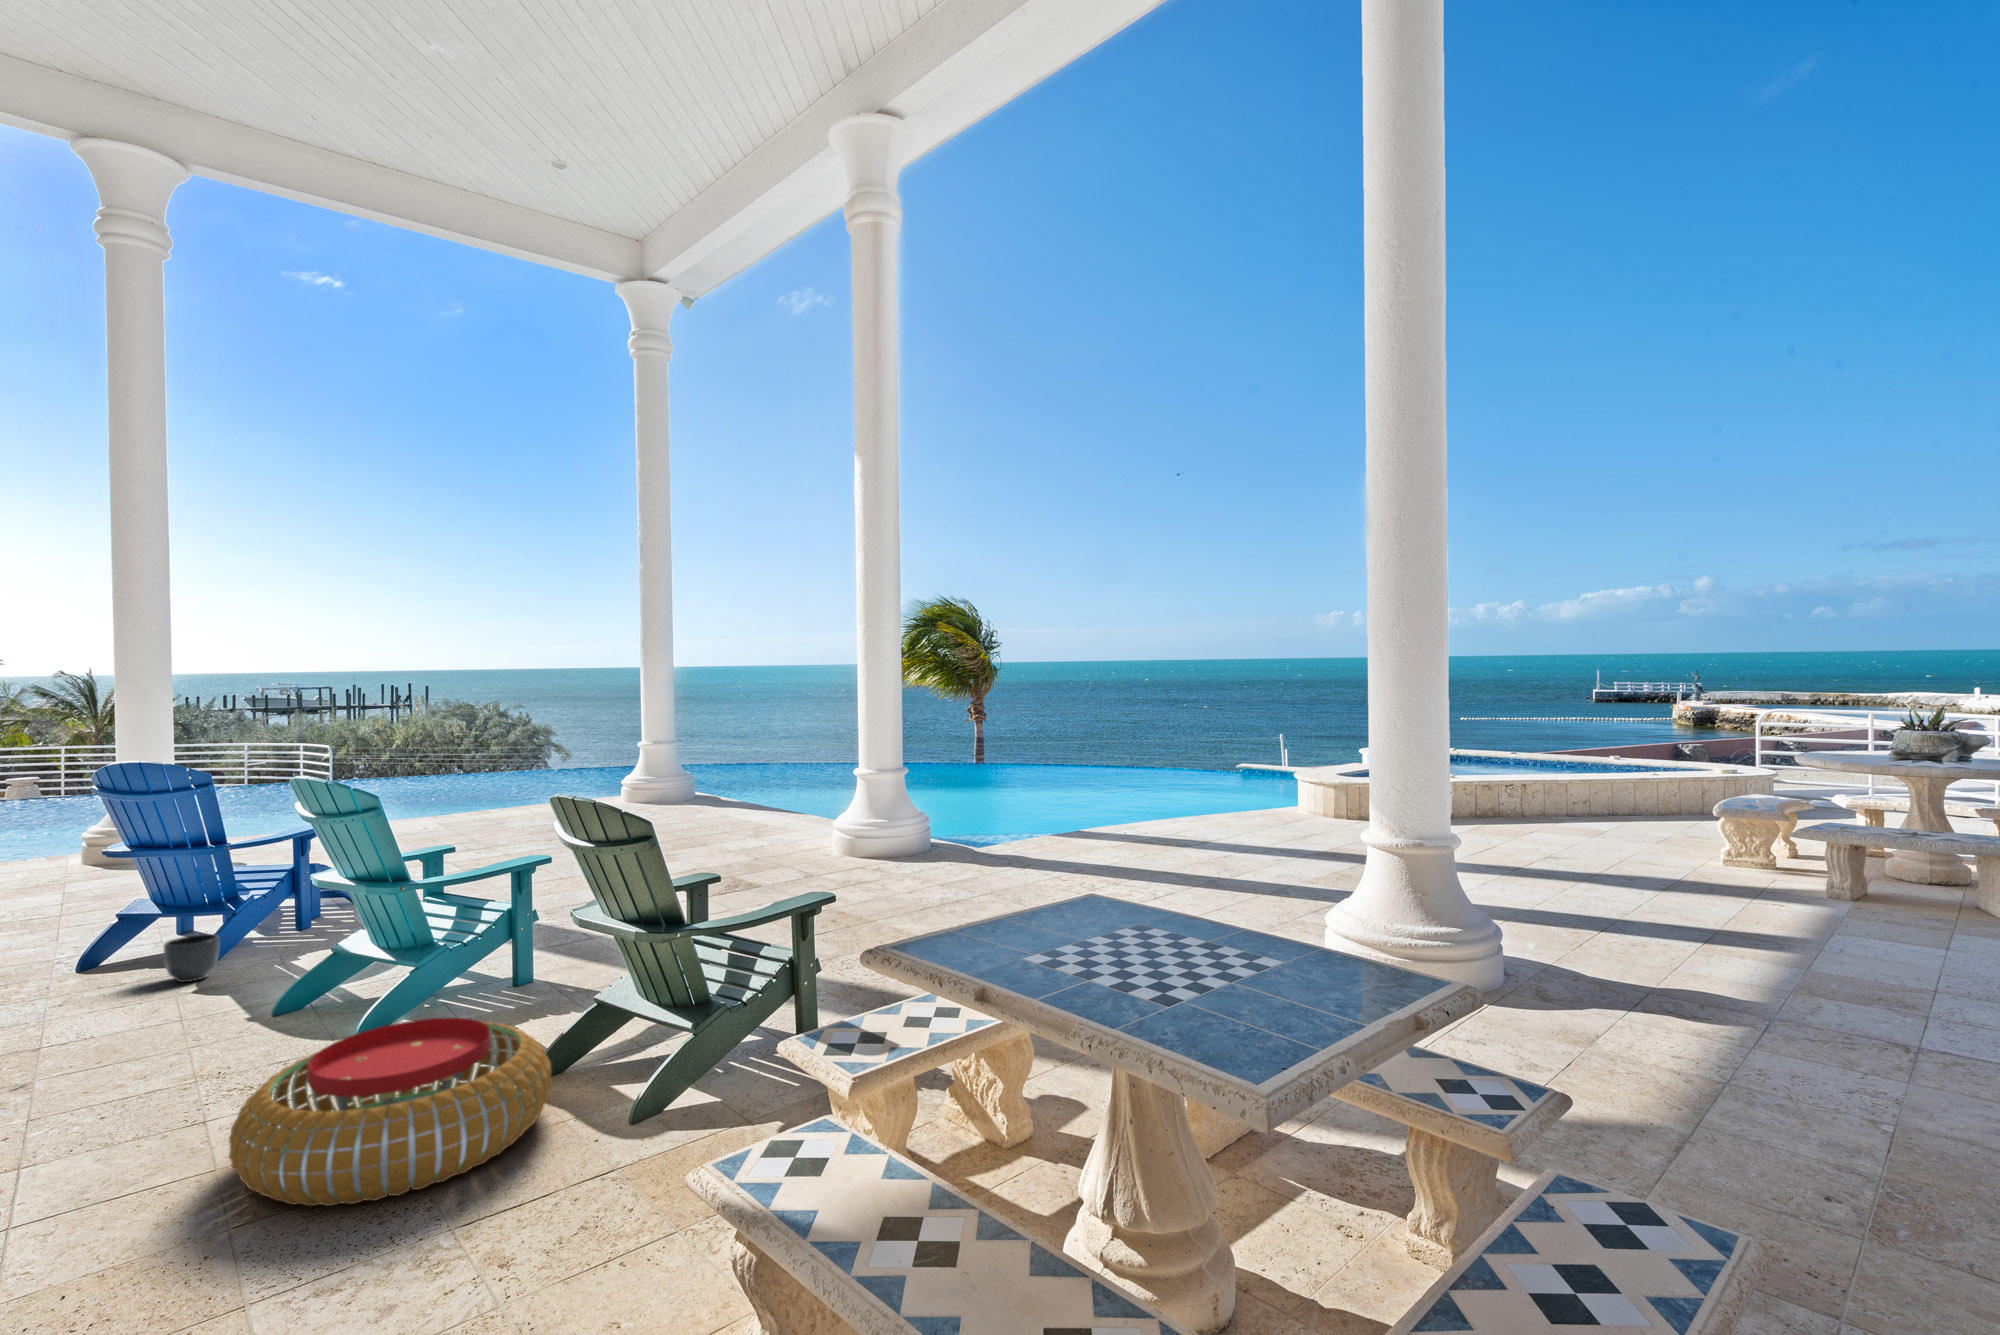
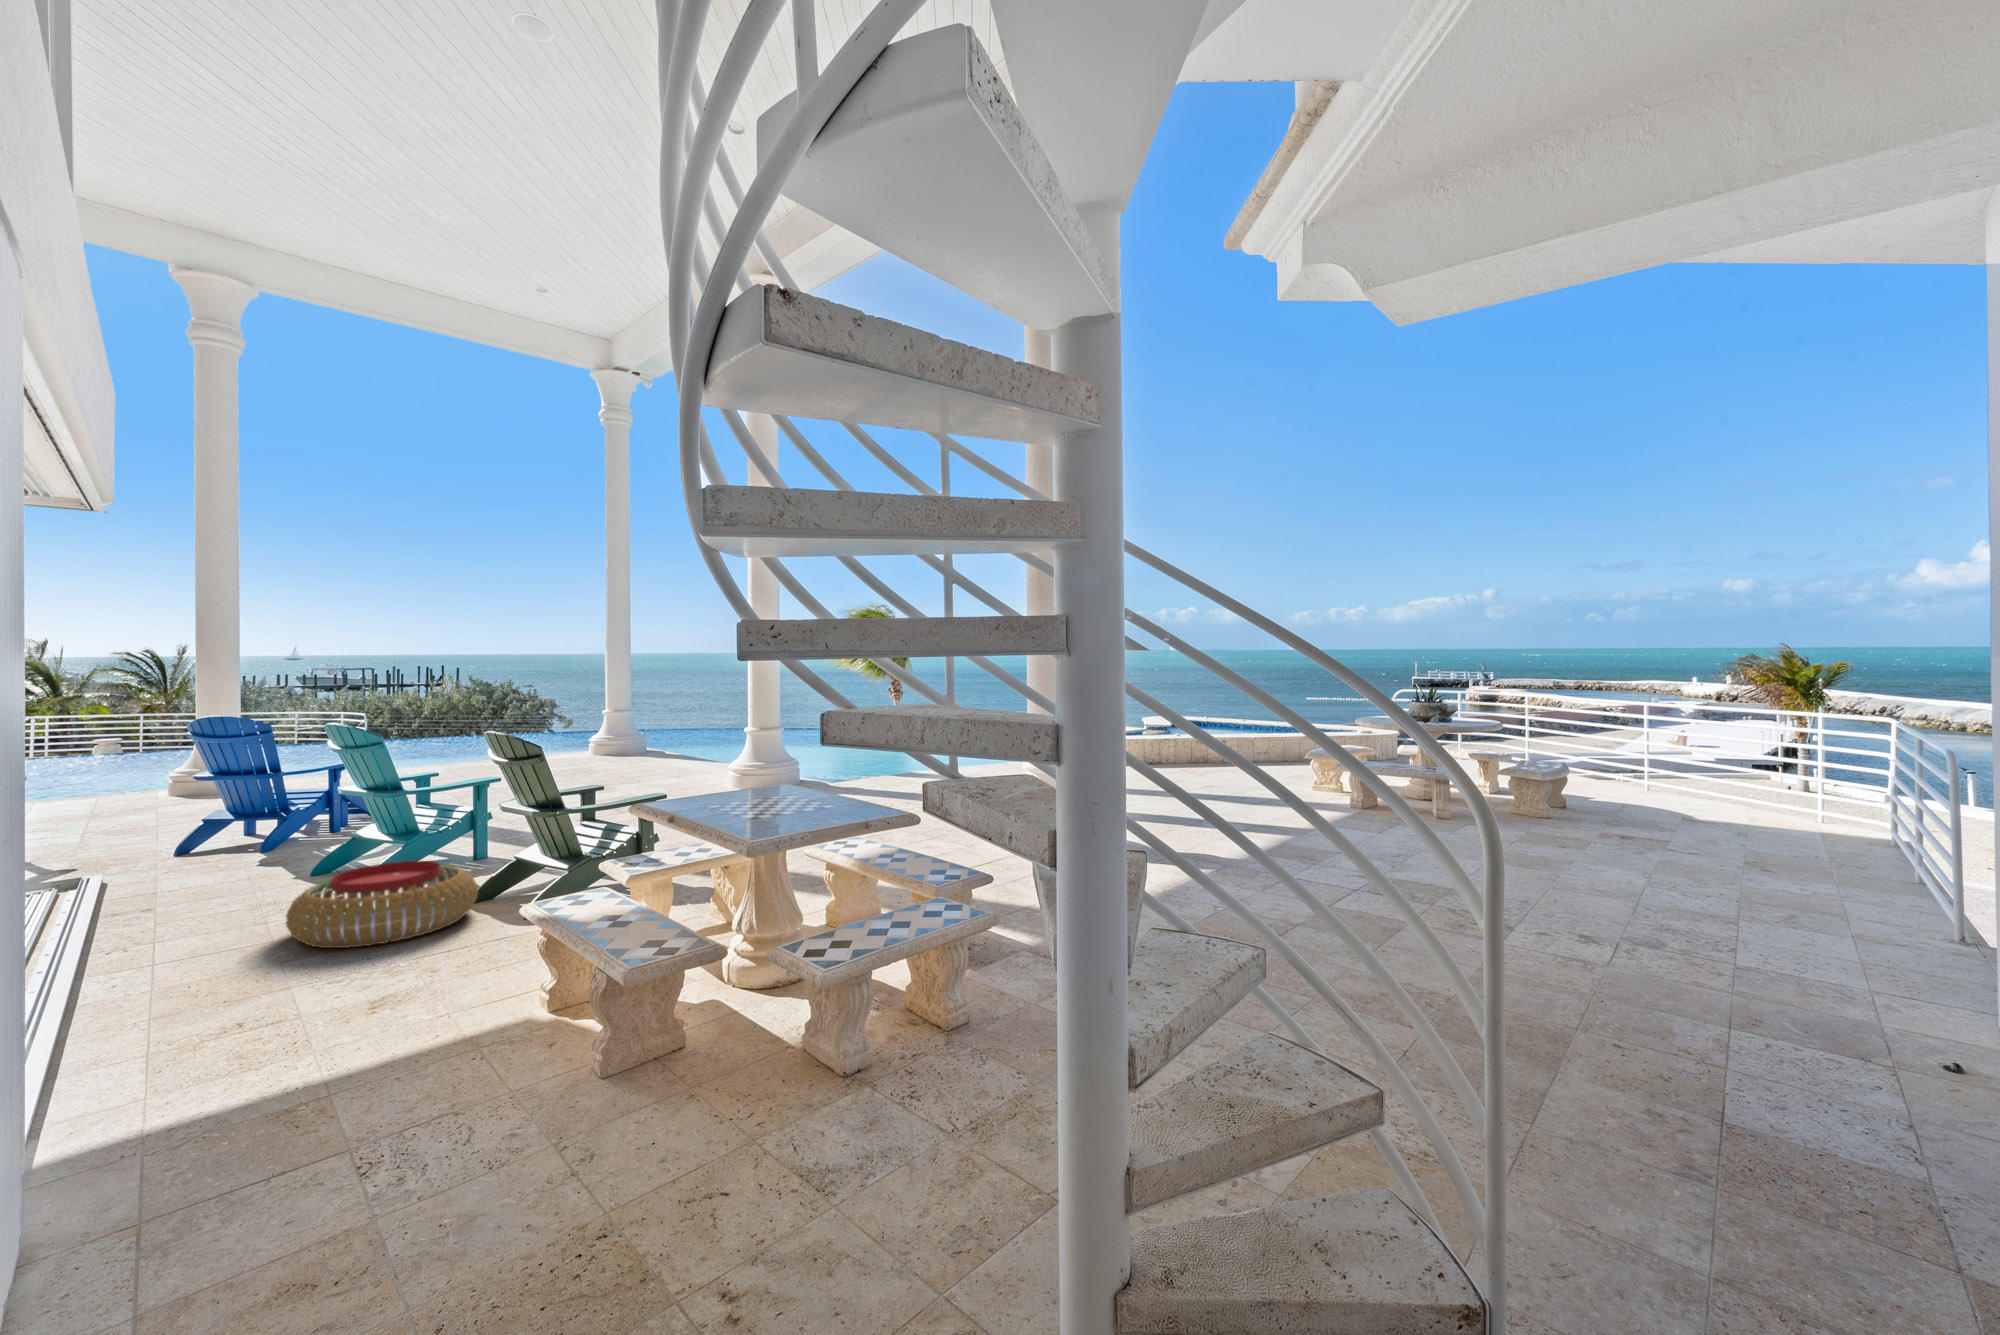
planter: present [164,934,220,982] -> none [239,830,277,860]

